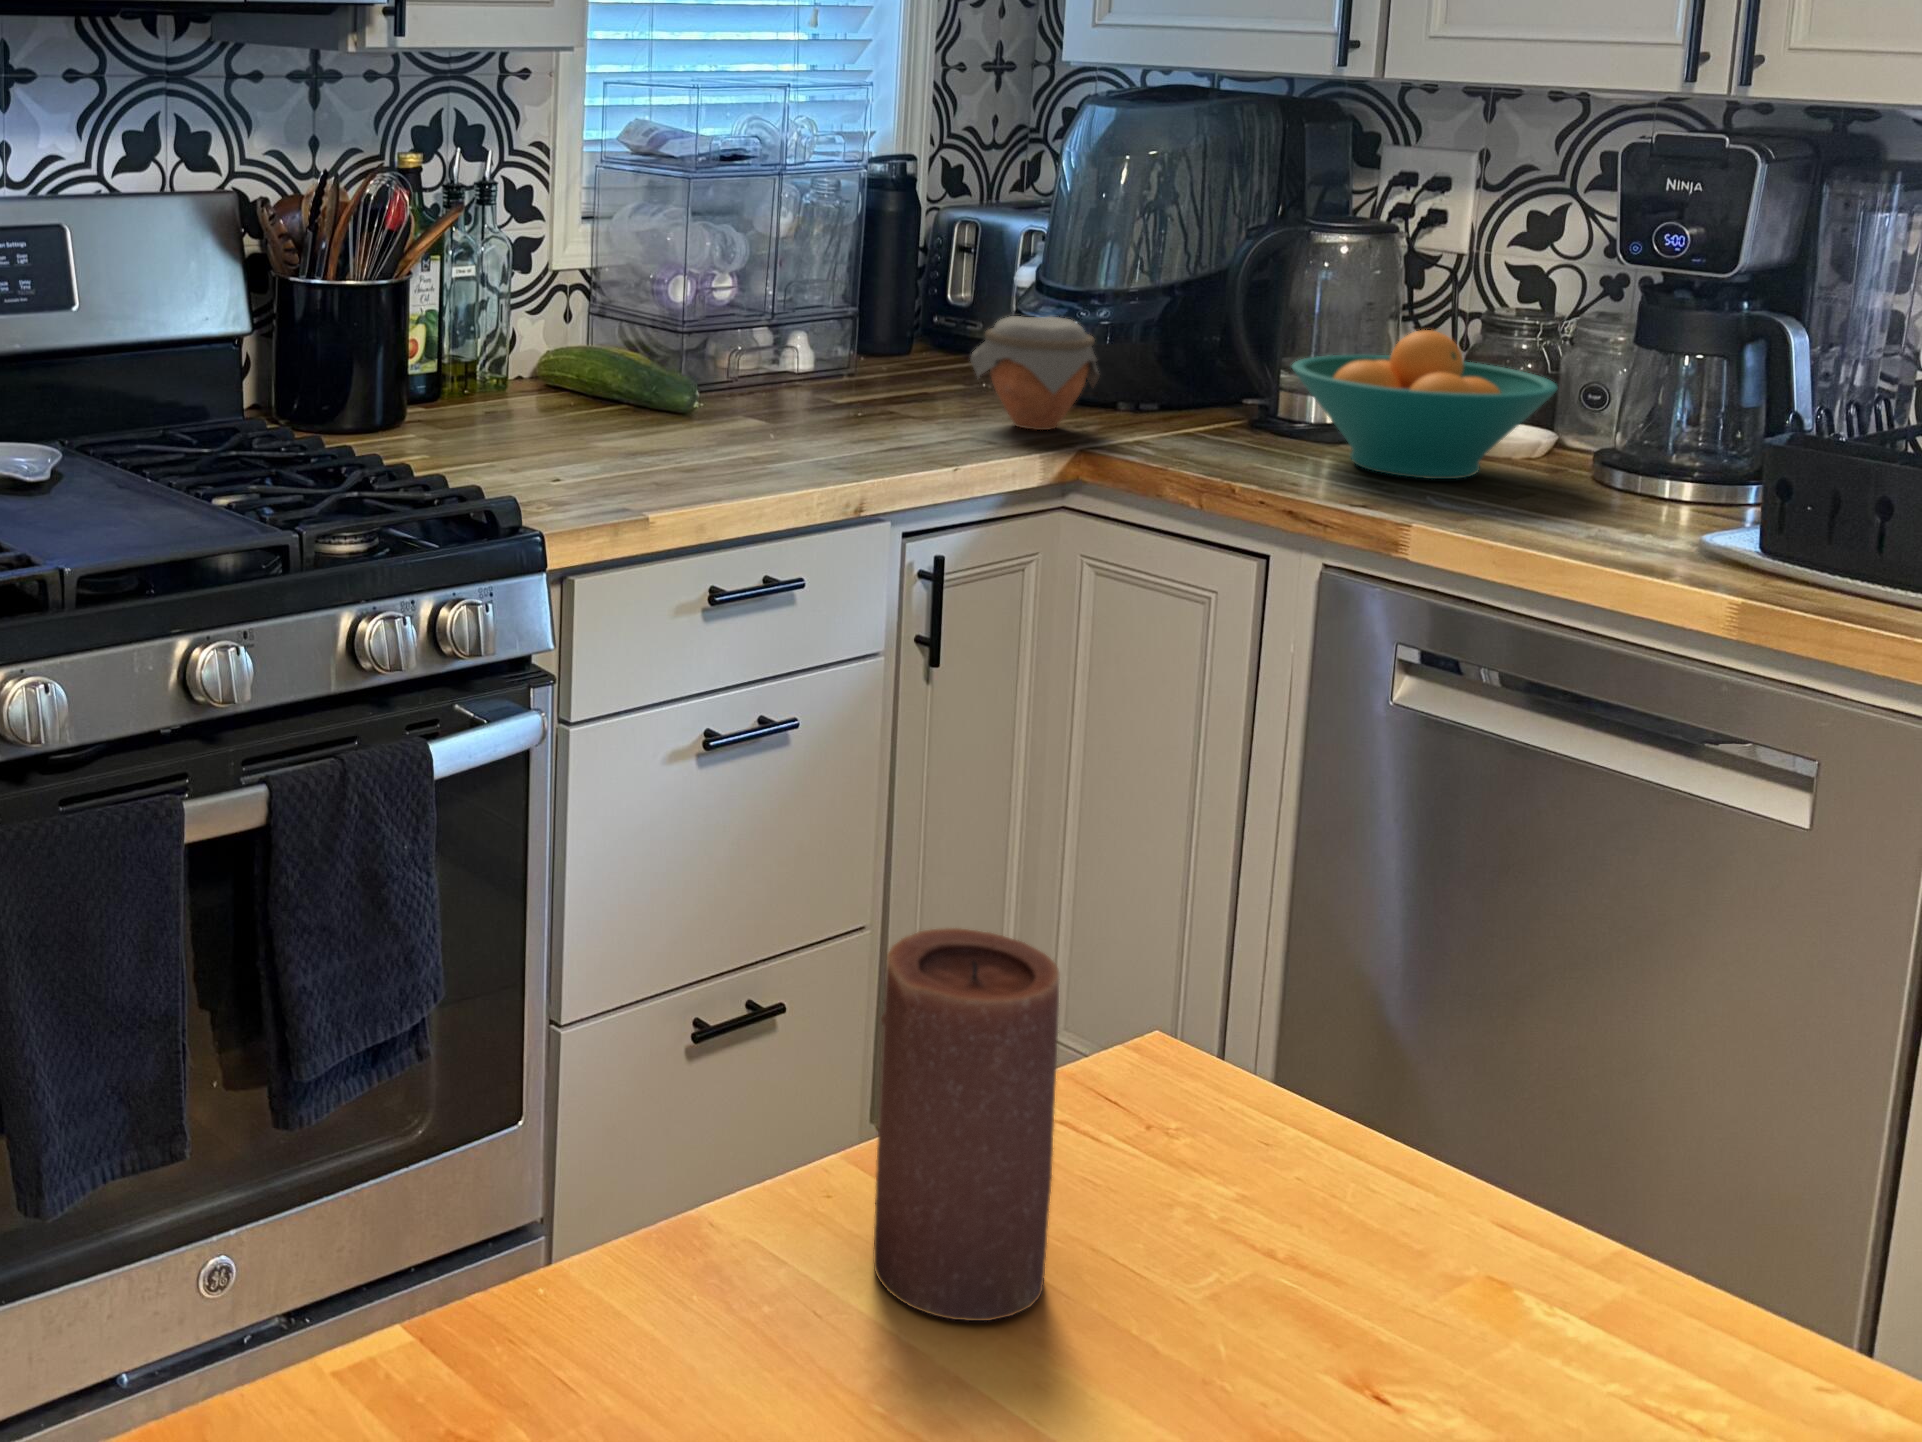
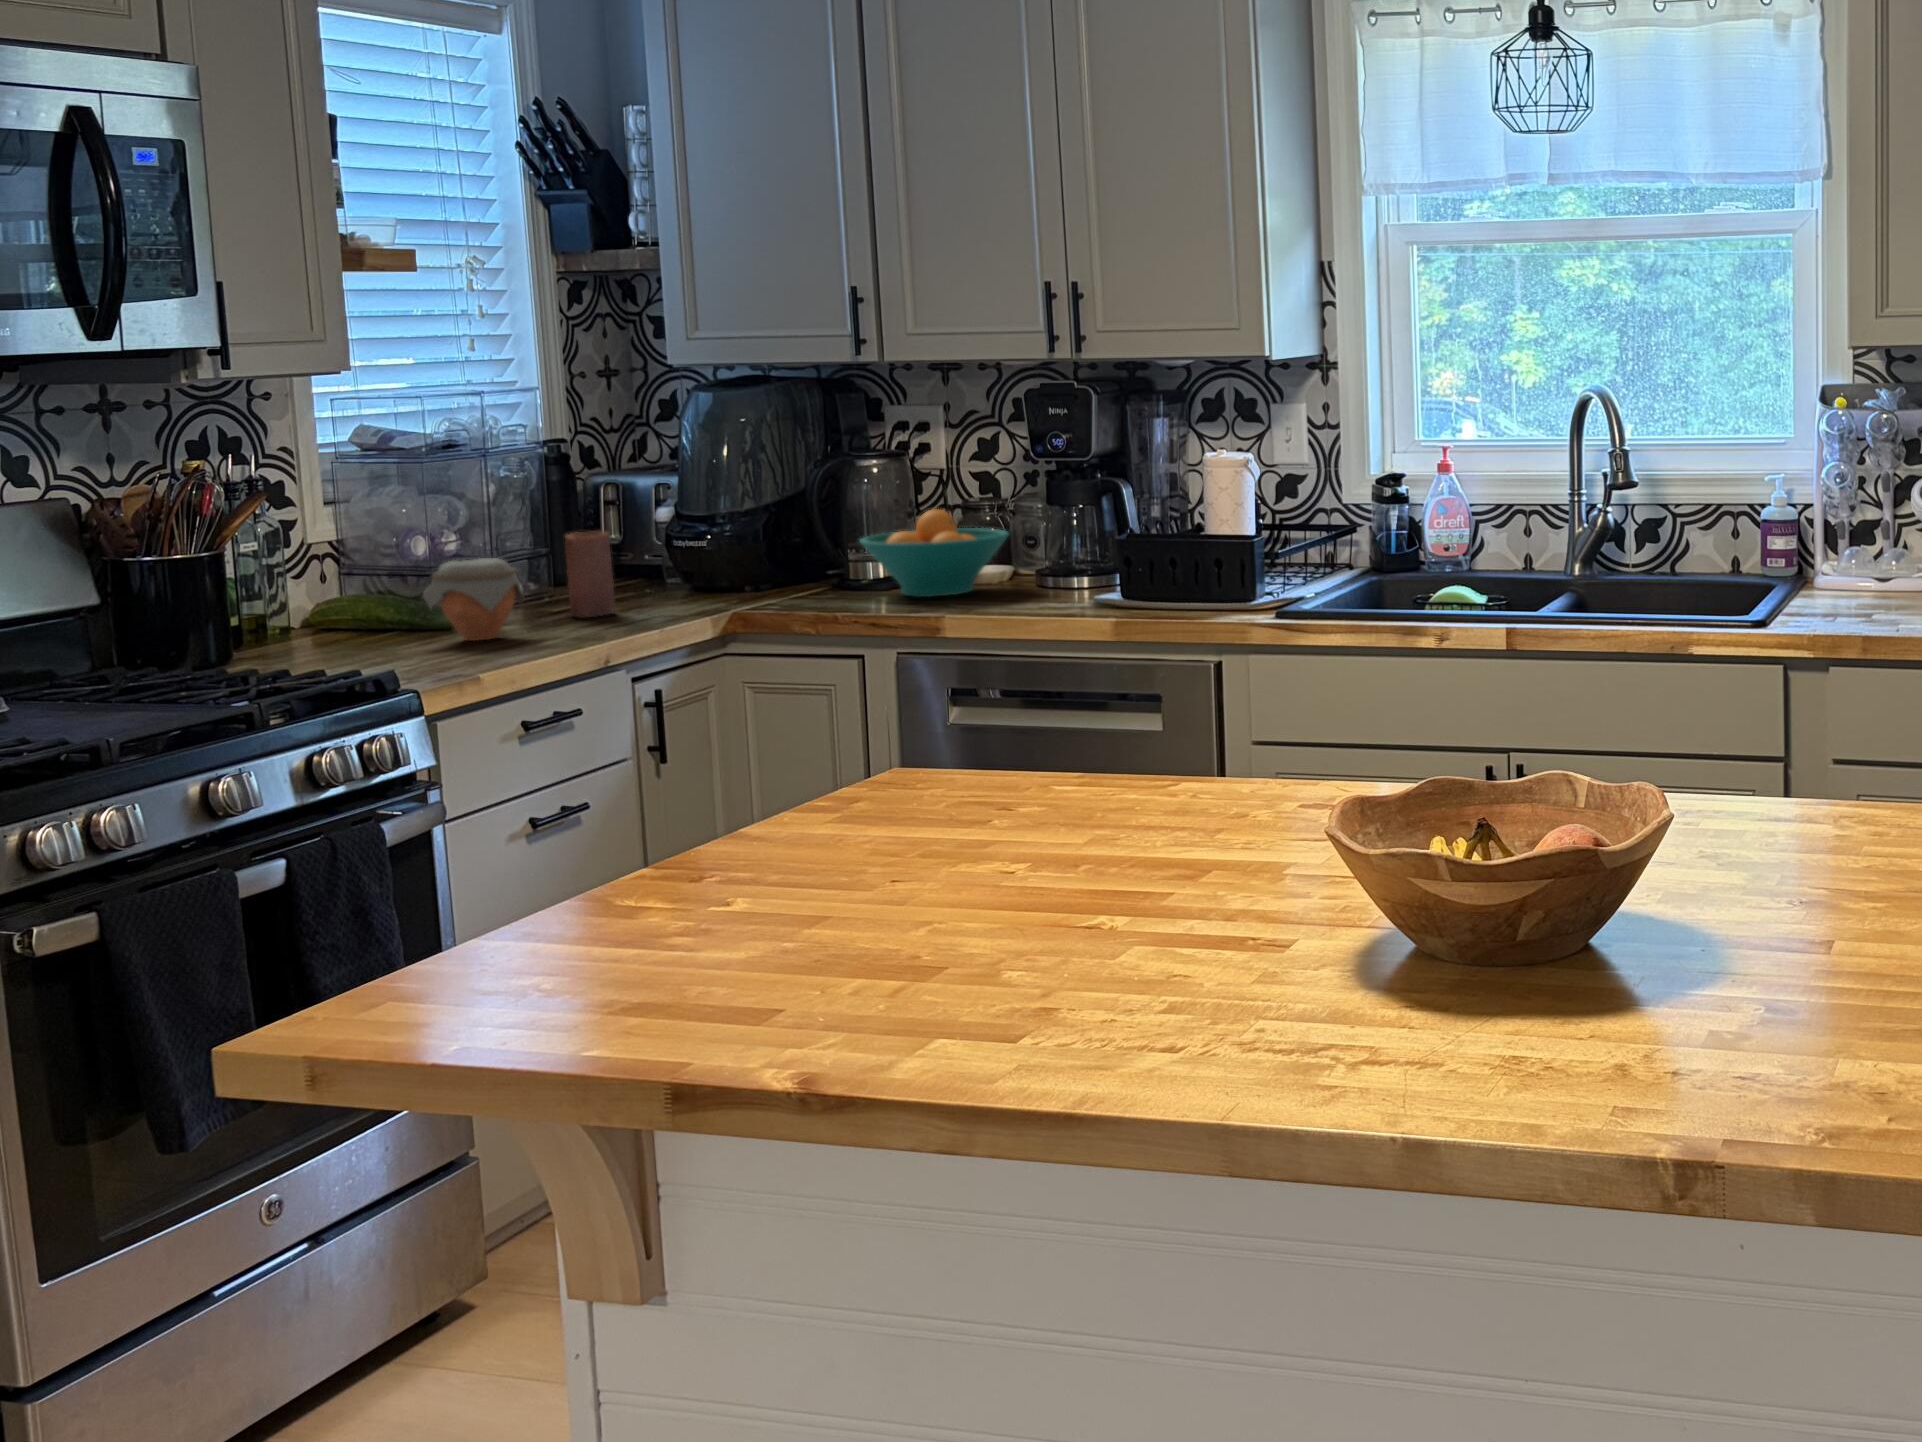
jar: present [970,316,1099,430] -> present [422,558,525,641]
candle: present [873,928,1060,1321] -> present [565,531,615,618]

